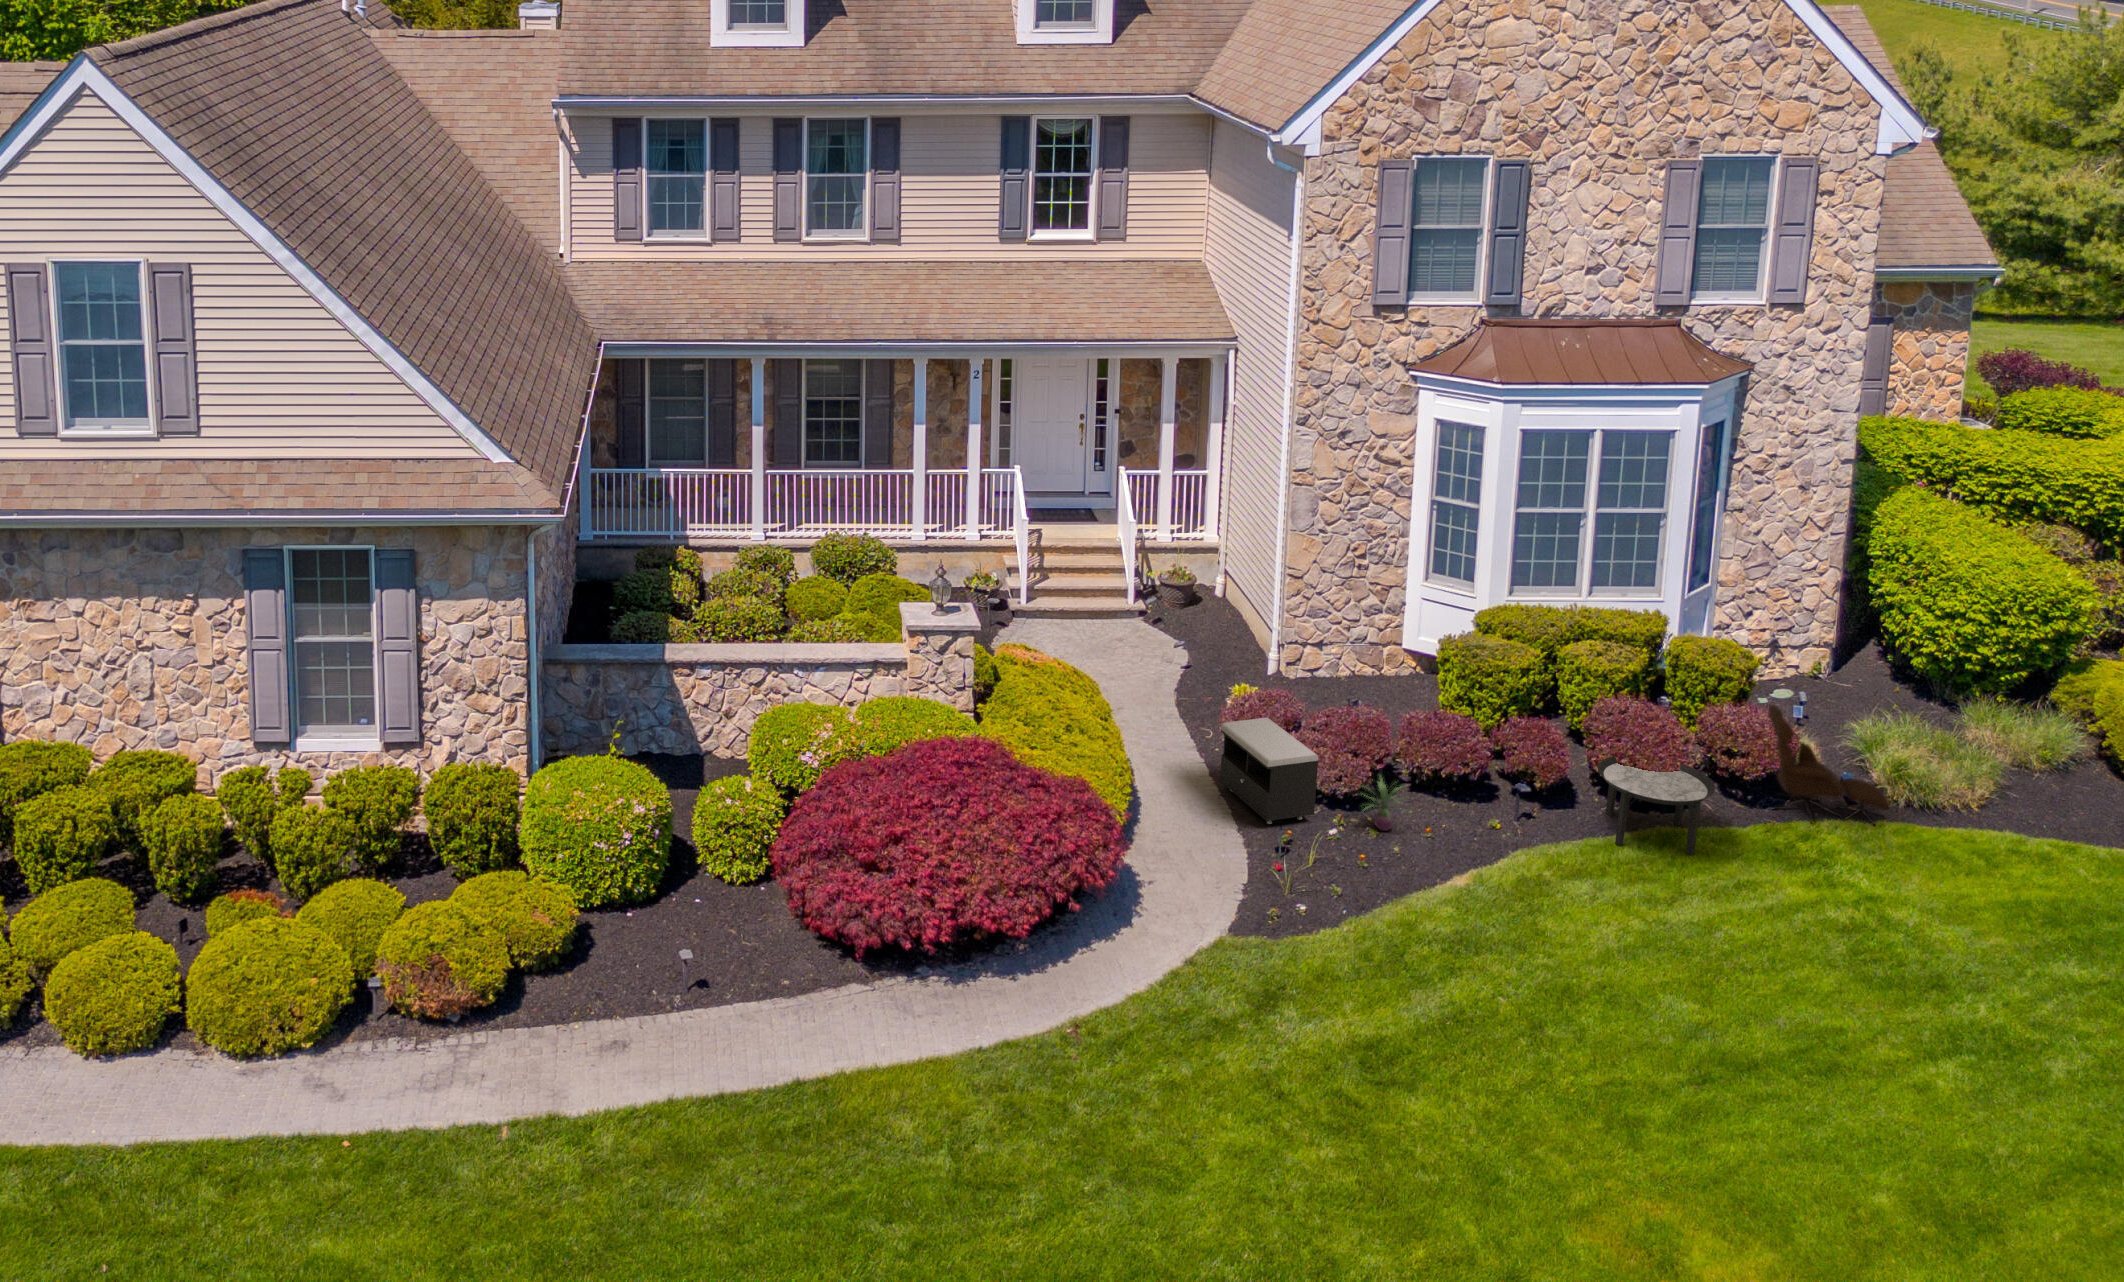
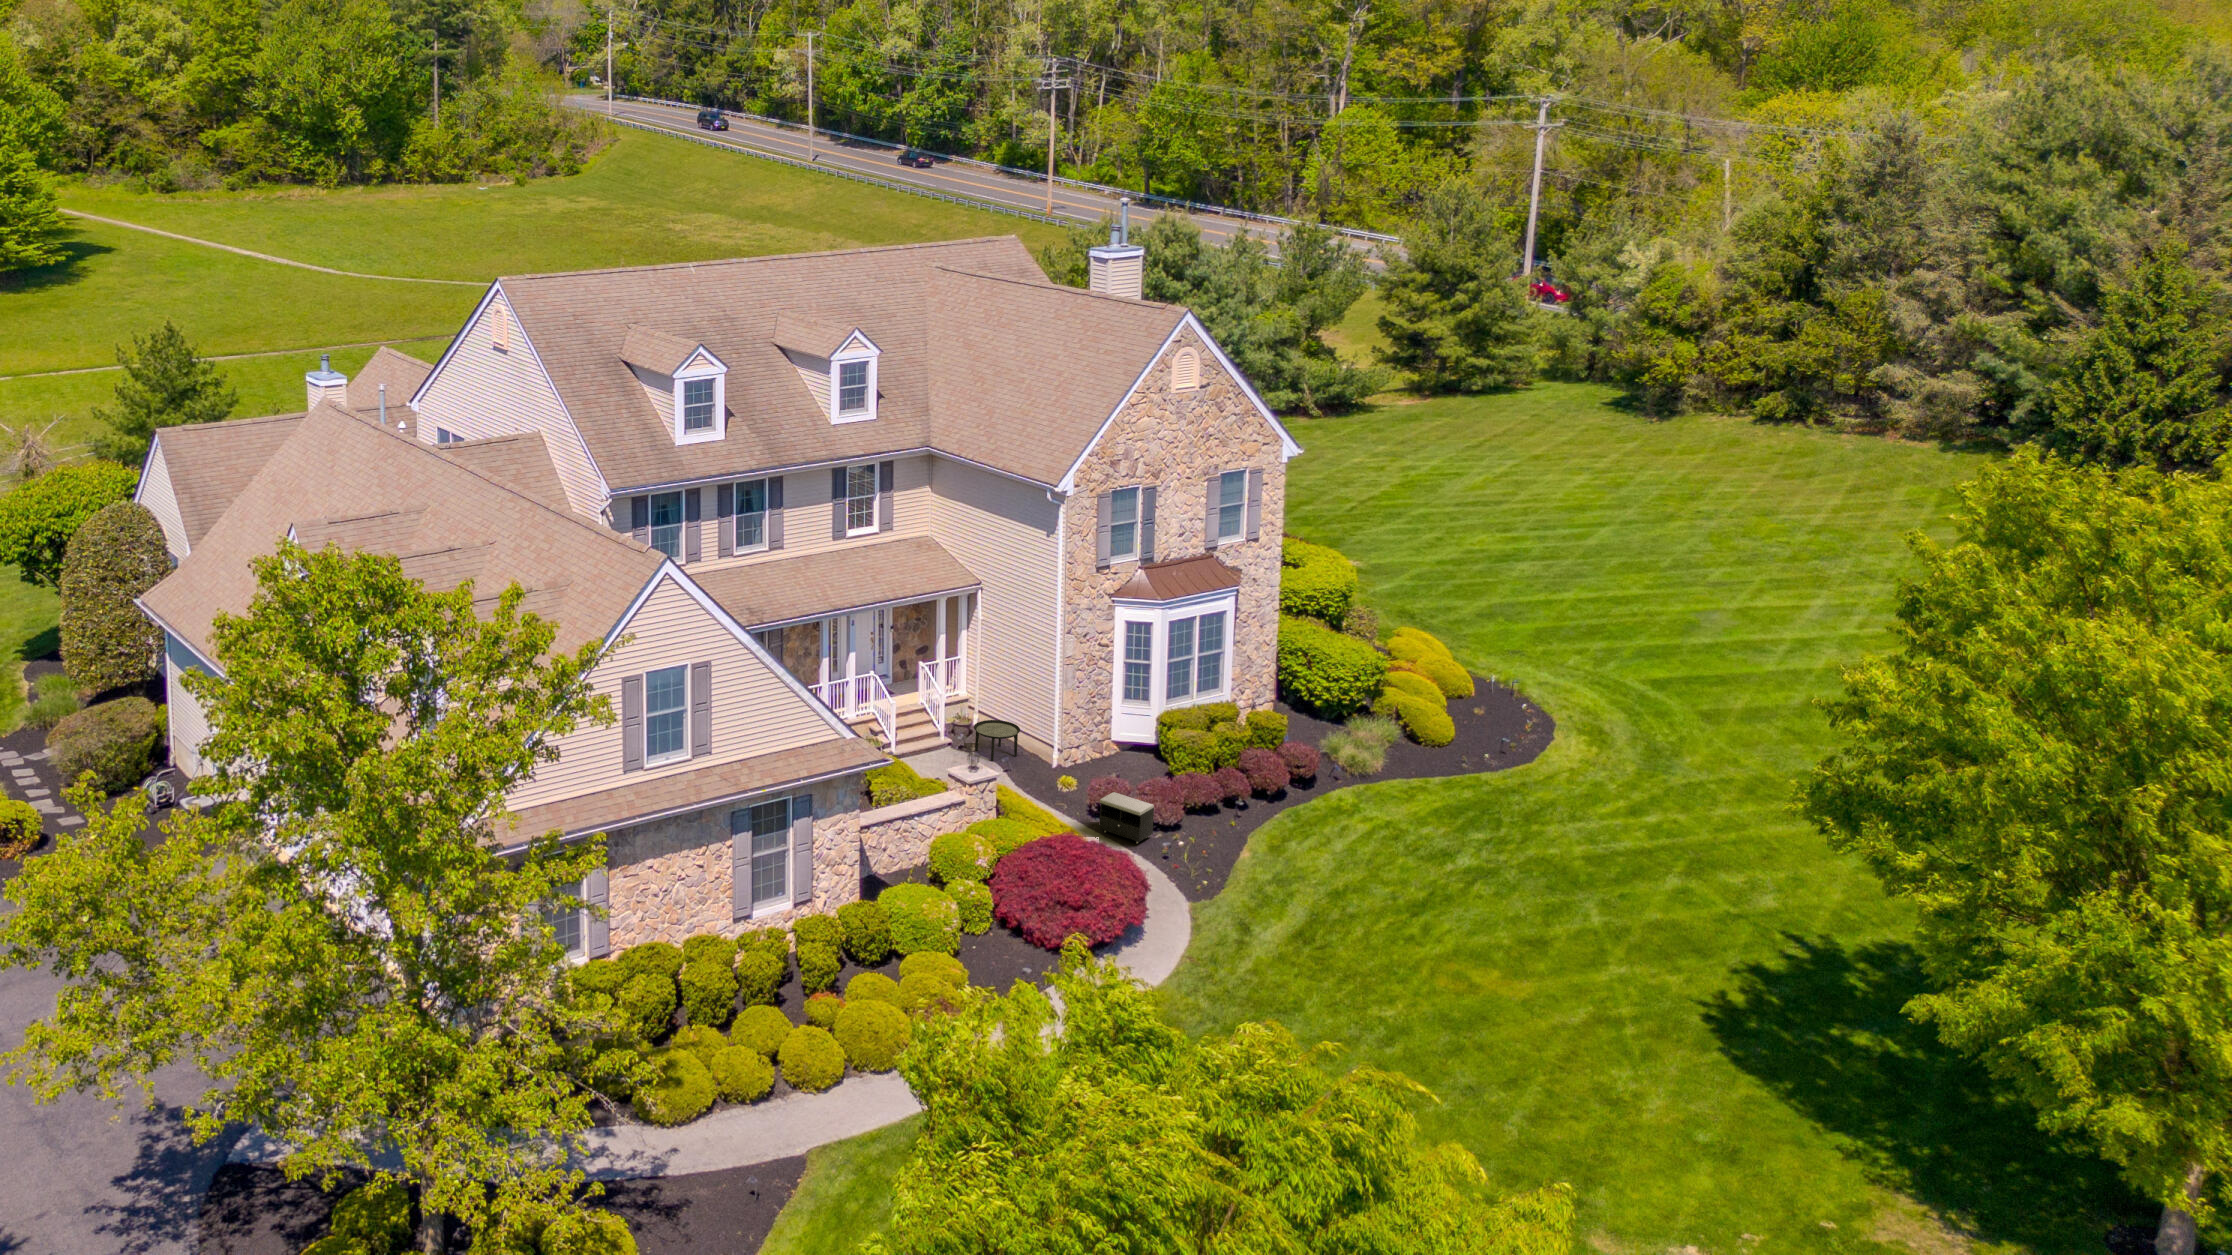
lounge chair: present [1768,705,1890,824] -> none [1293,738,1346,788]
round table: present [1598,756,1715,855] -> present [974,720,1020,761]
decorative plant: present [1364,776,1400,831] -> none [1163,807,1194,834]

